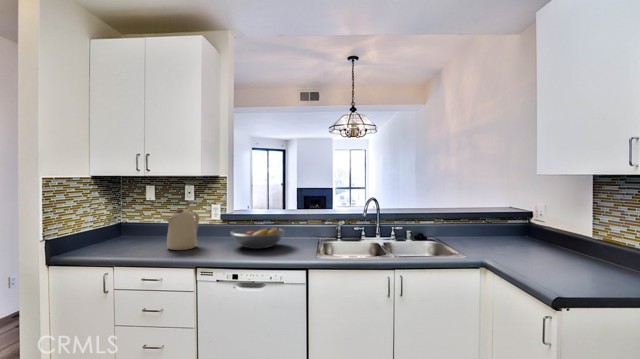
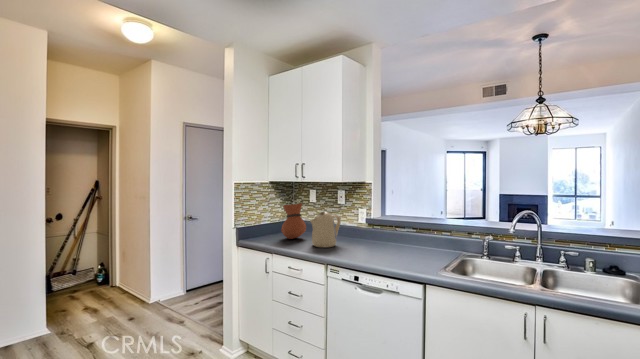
vase: none [116,201,150,246] -> present [281,203,306,239]
fruit bowl: present [230,227,285,249] -> none [361,233,416,255]

